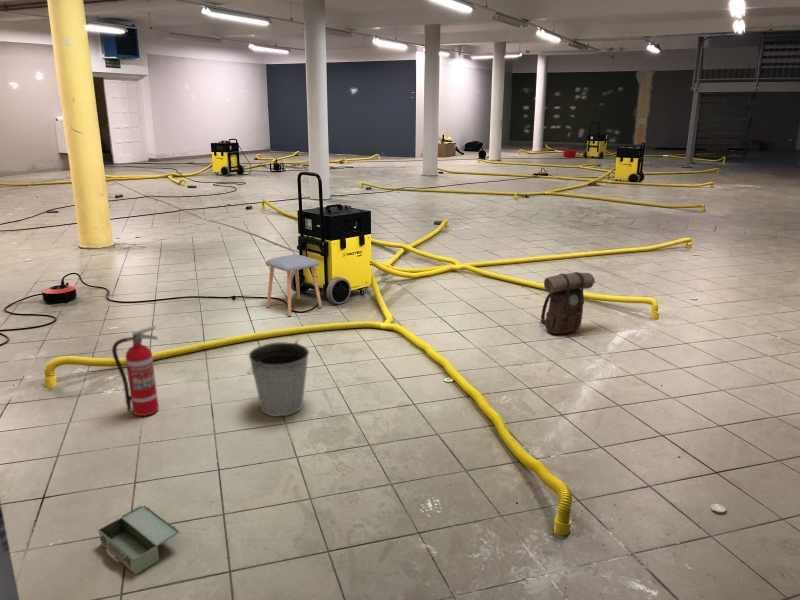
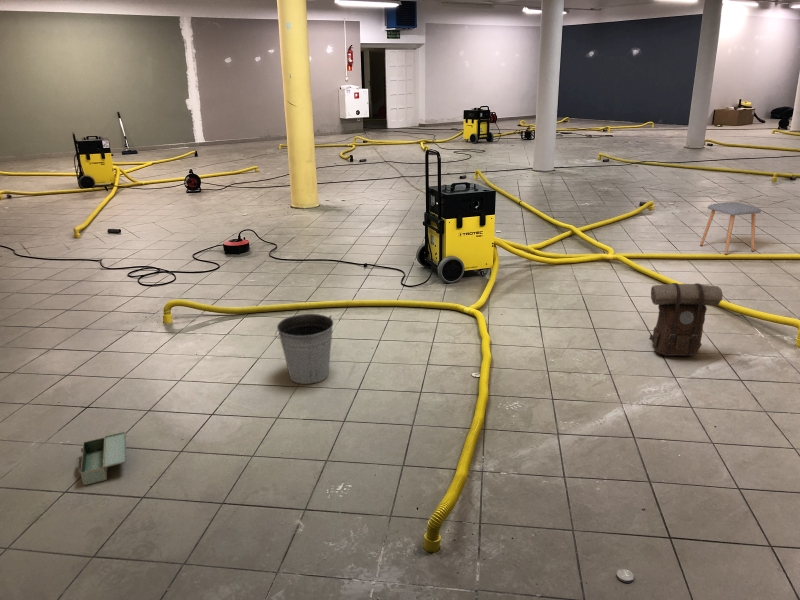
stool: present [266,254,322,317] -> present [700,202,761,255]
fire extinguisher: present [112,326,158,416] -> none [181,283,220,359]

